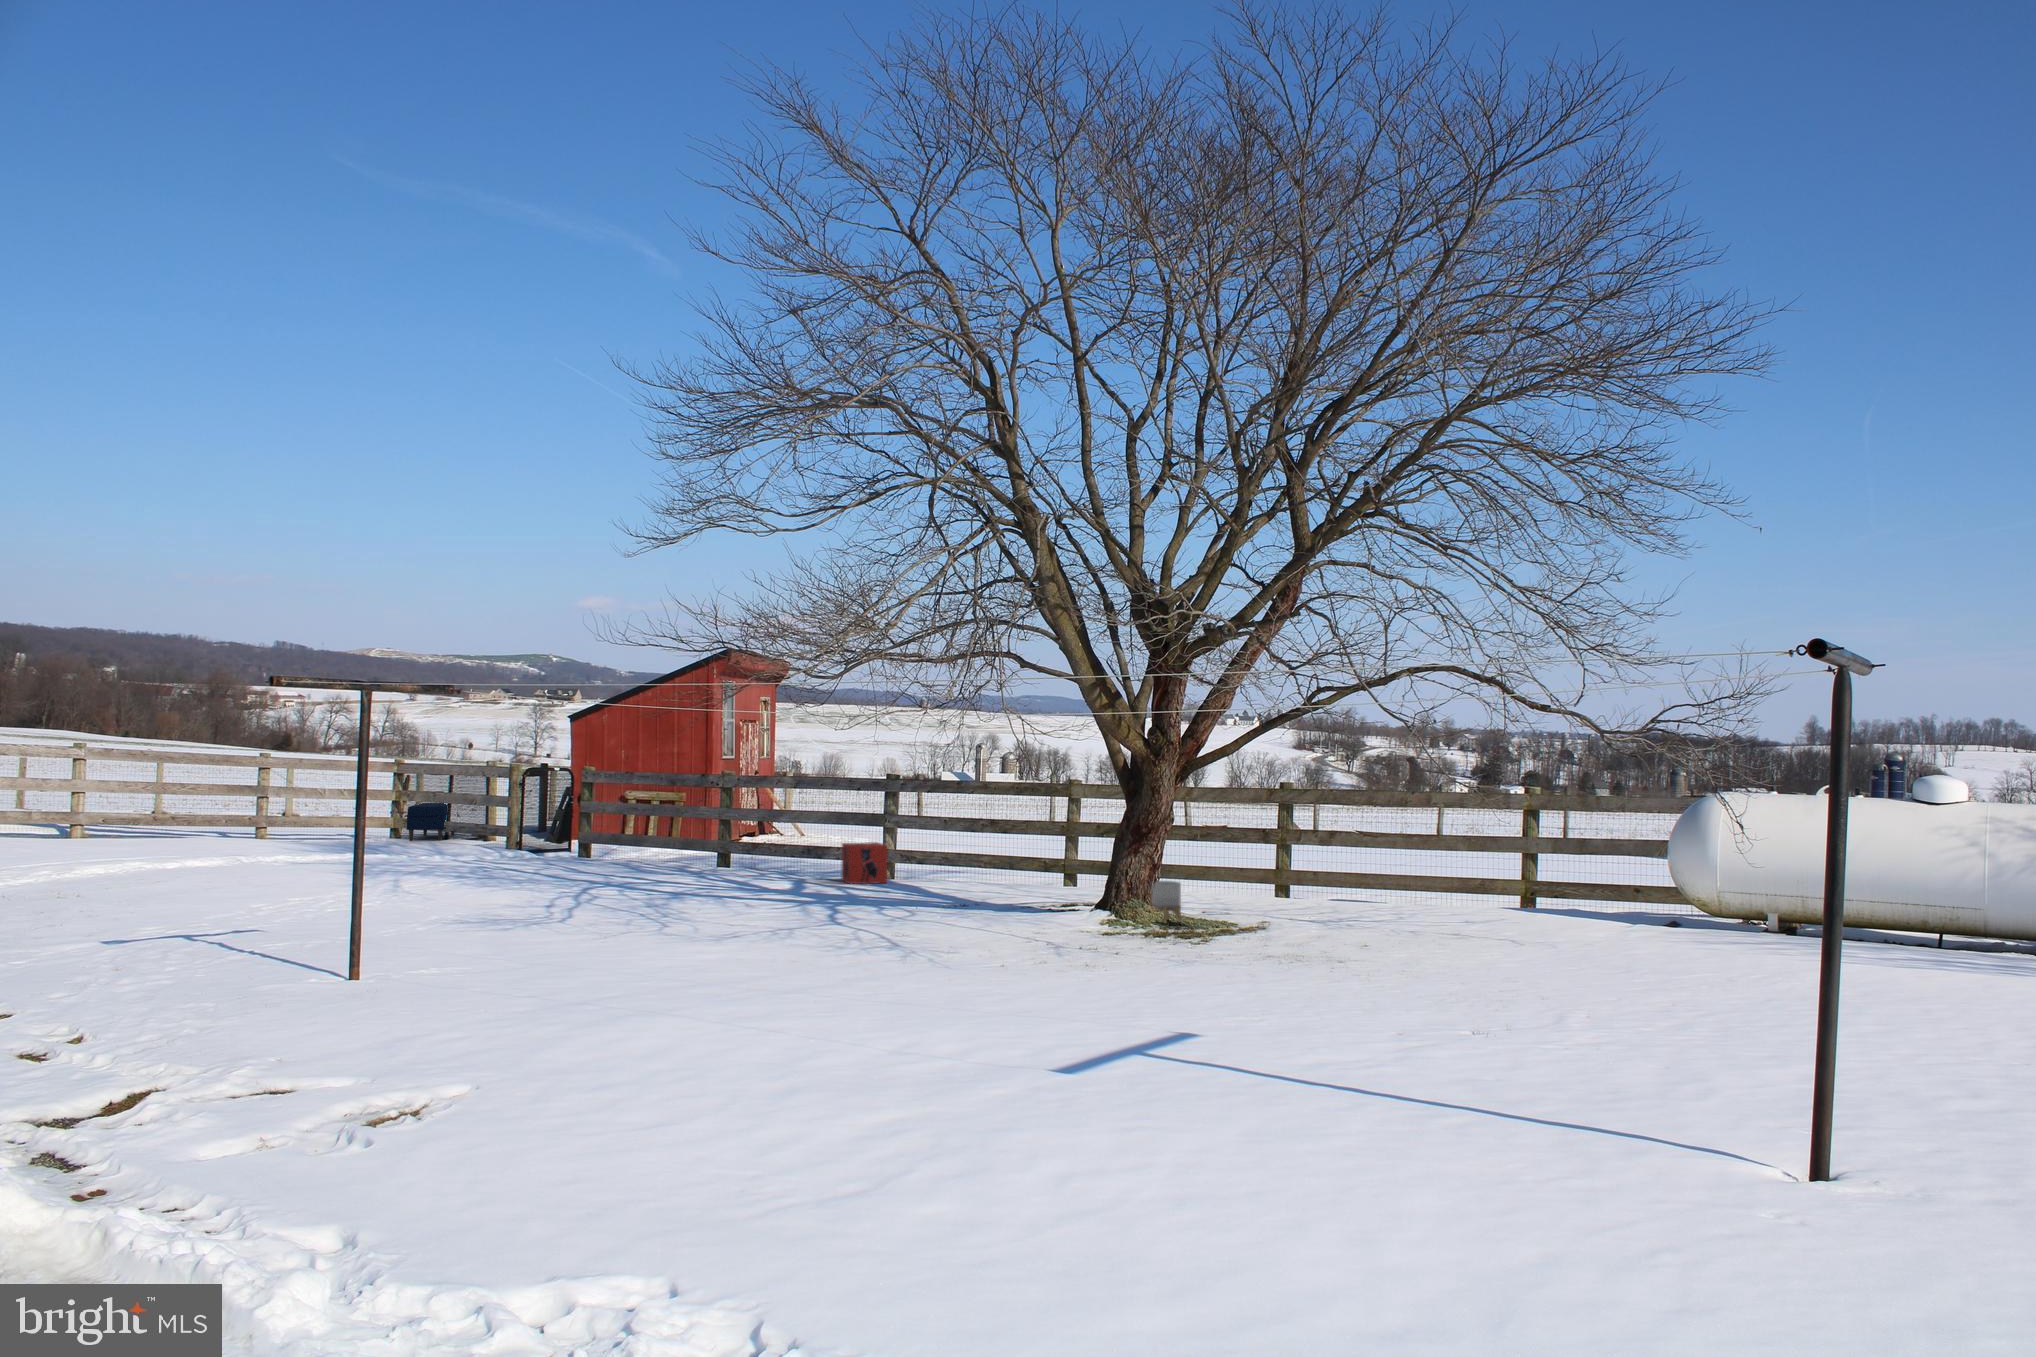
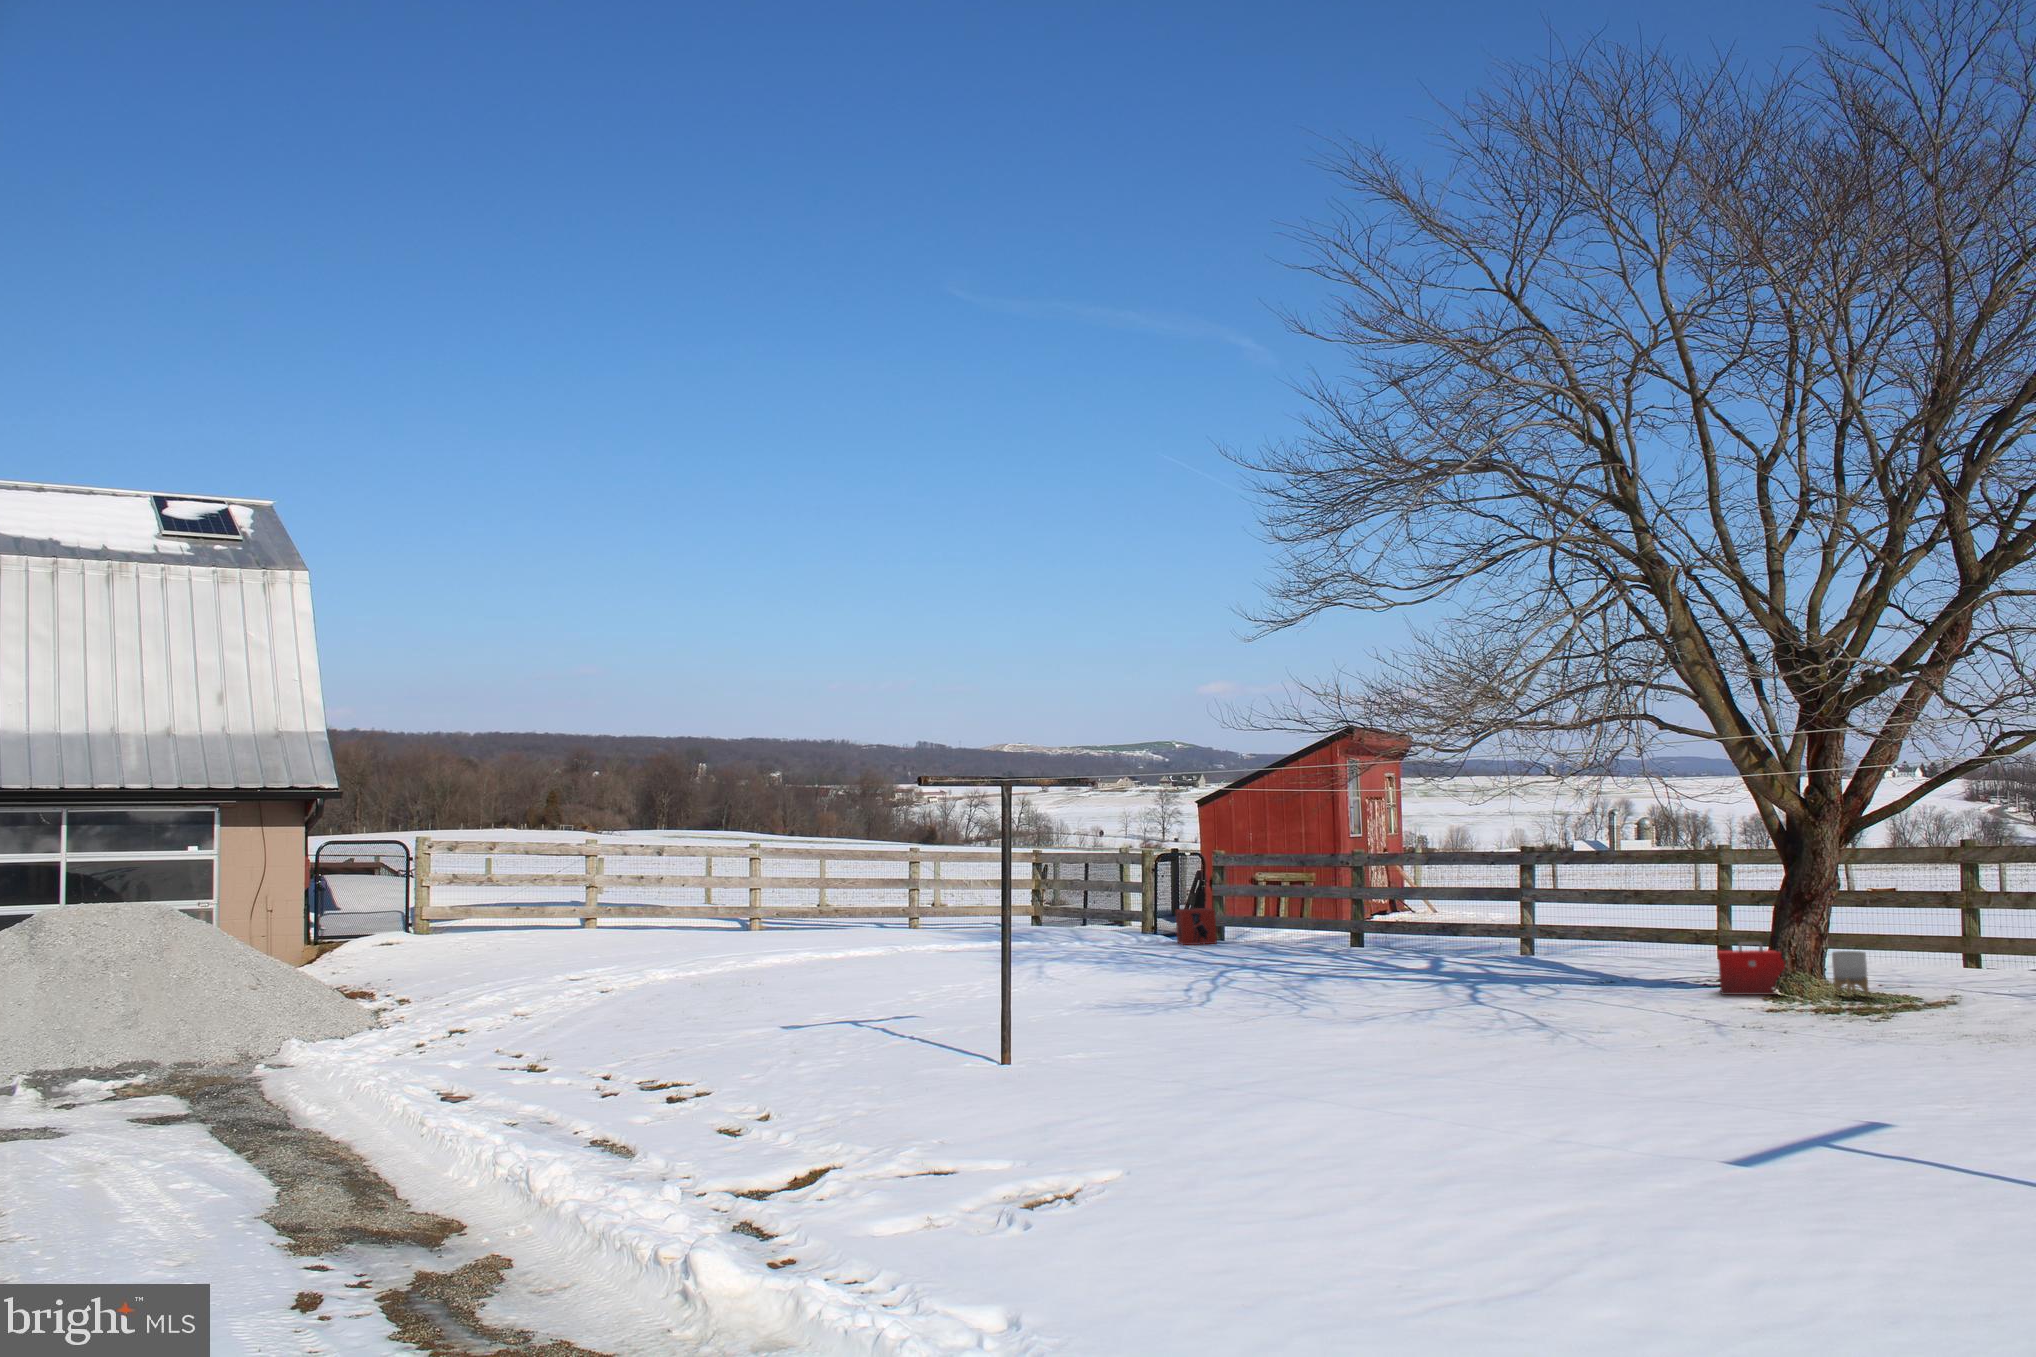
bench: present [407,803,458,841] -> none [1042,890,1088,929]
storage box: present [841,842,887,884] -> present [1176,908,1217,945]
toolbox: none [1054,871,1113,921] -> present [1718,942,1785,995]

